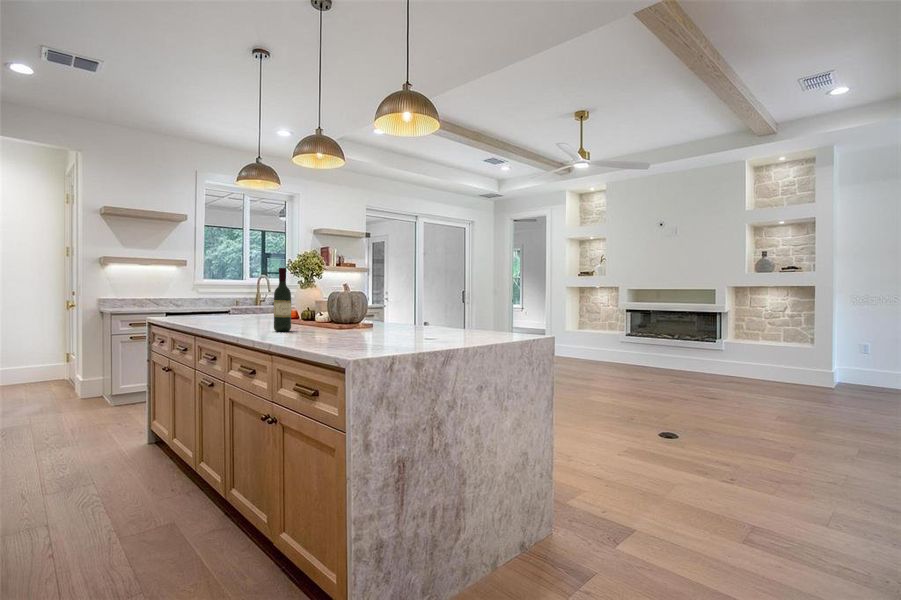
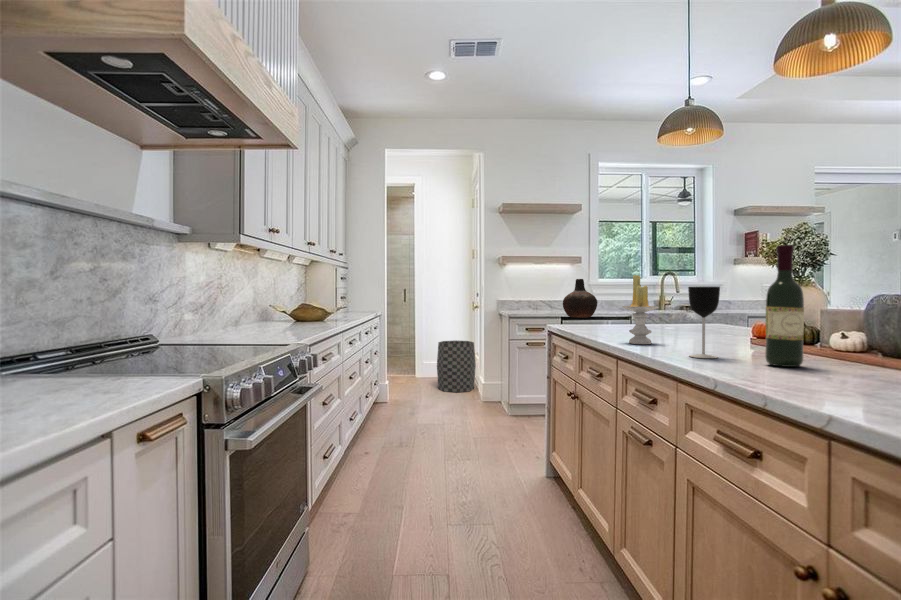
vase: none [167,279,200,313] -> present [563,279,597,318]
candle: none [201,280,227,326] -> present [622,275,659,344]
wine glass: none [236,289,254,330] -> present [688,286,720,358]
trash can: none [14,341,68,396] -> present [437,340,476,392]

